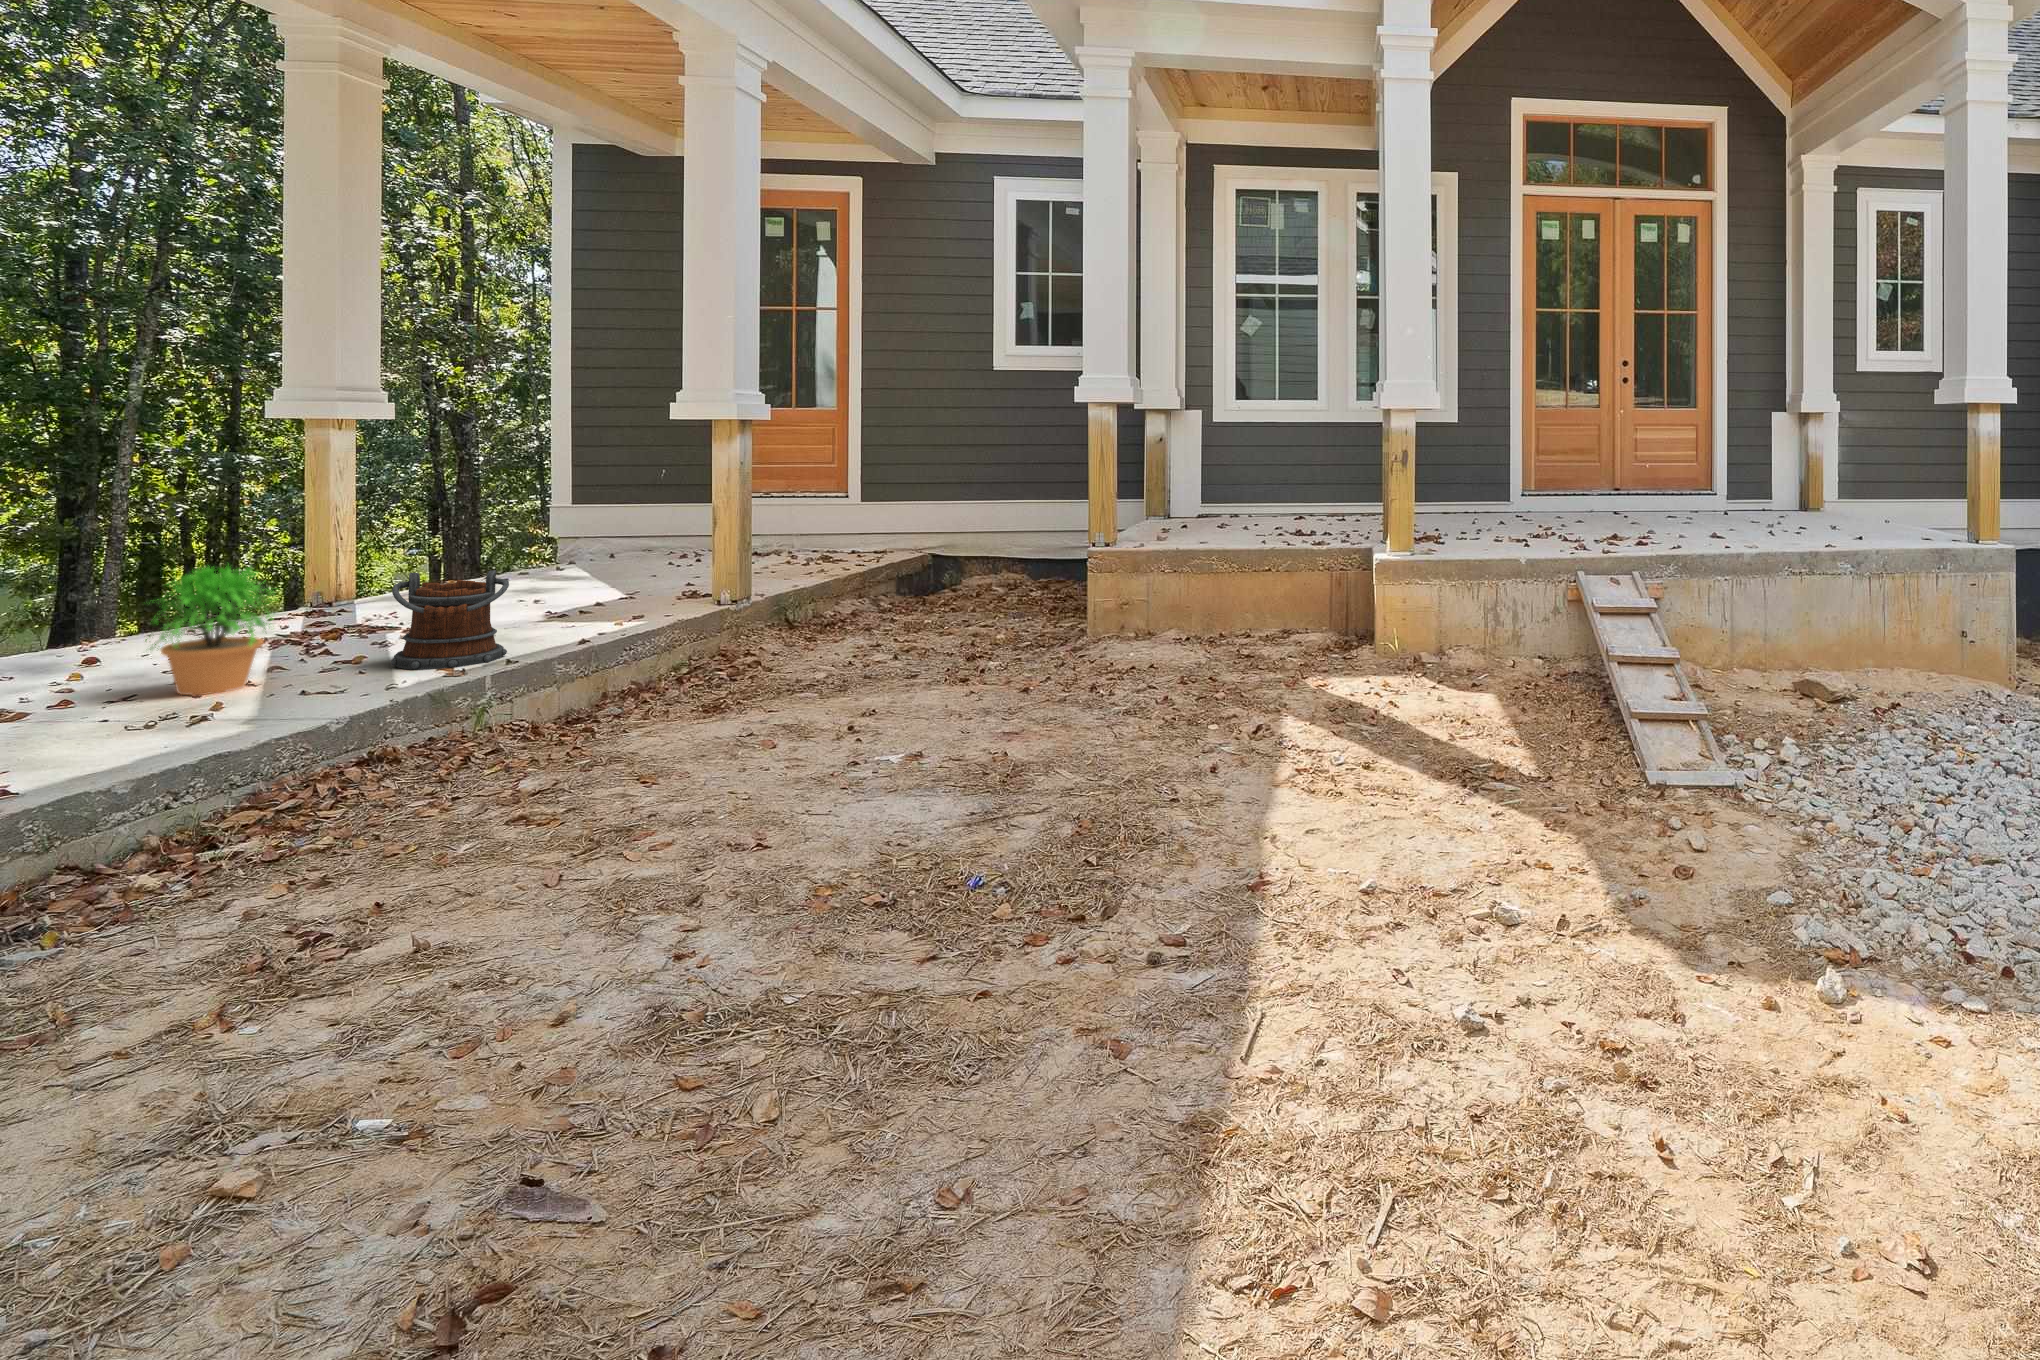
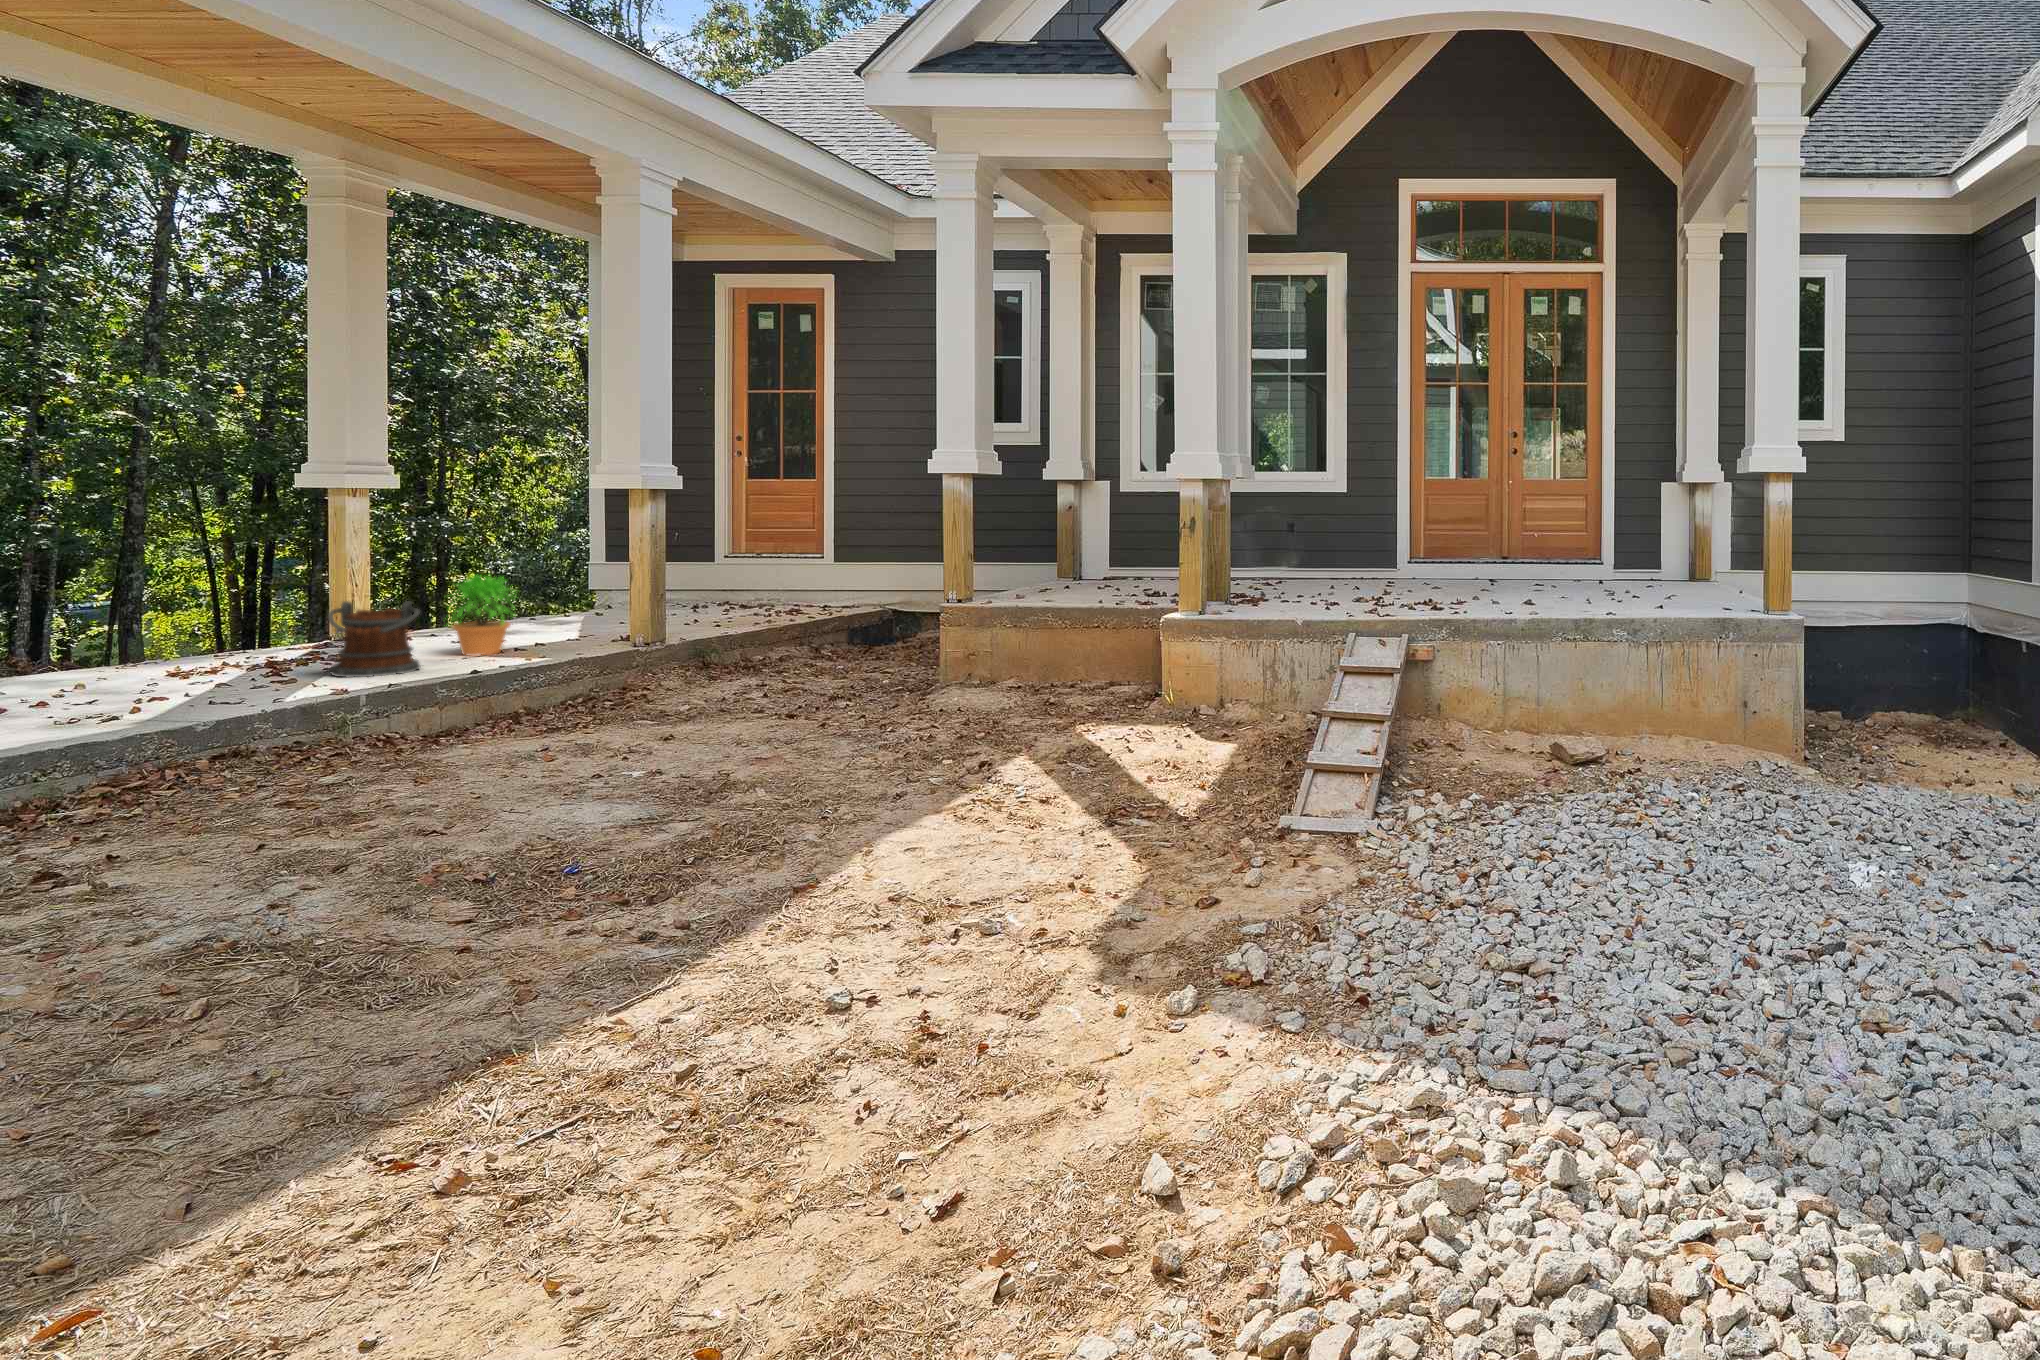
potted plant: present [145,567,272,695] -> present [445,575,515,656]

